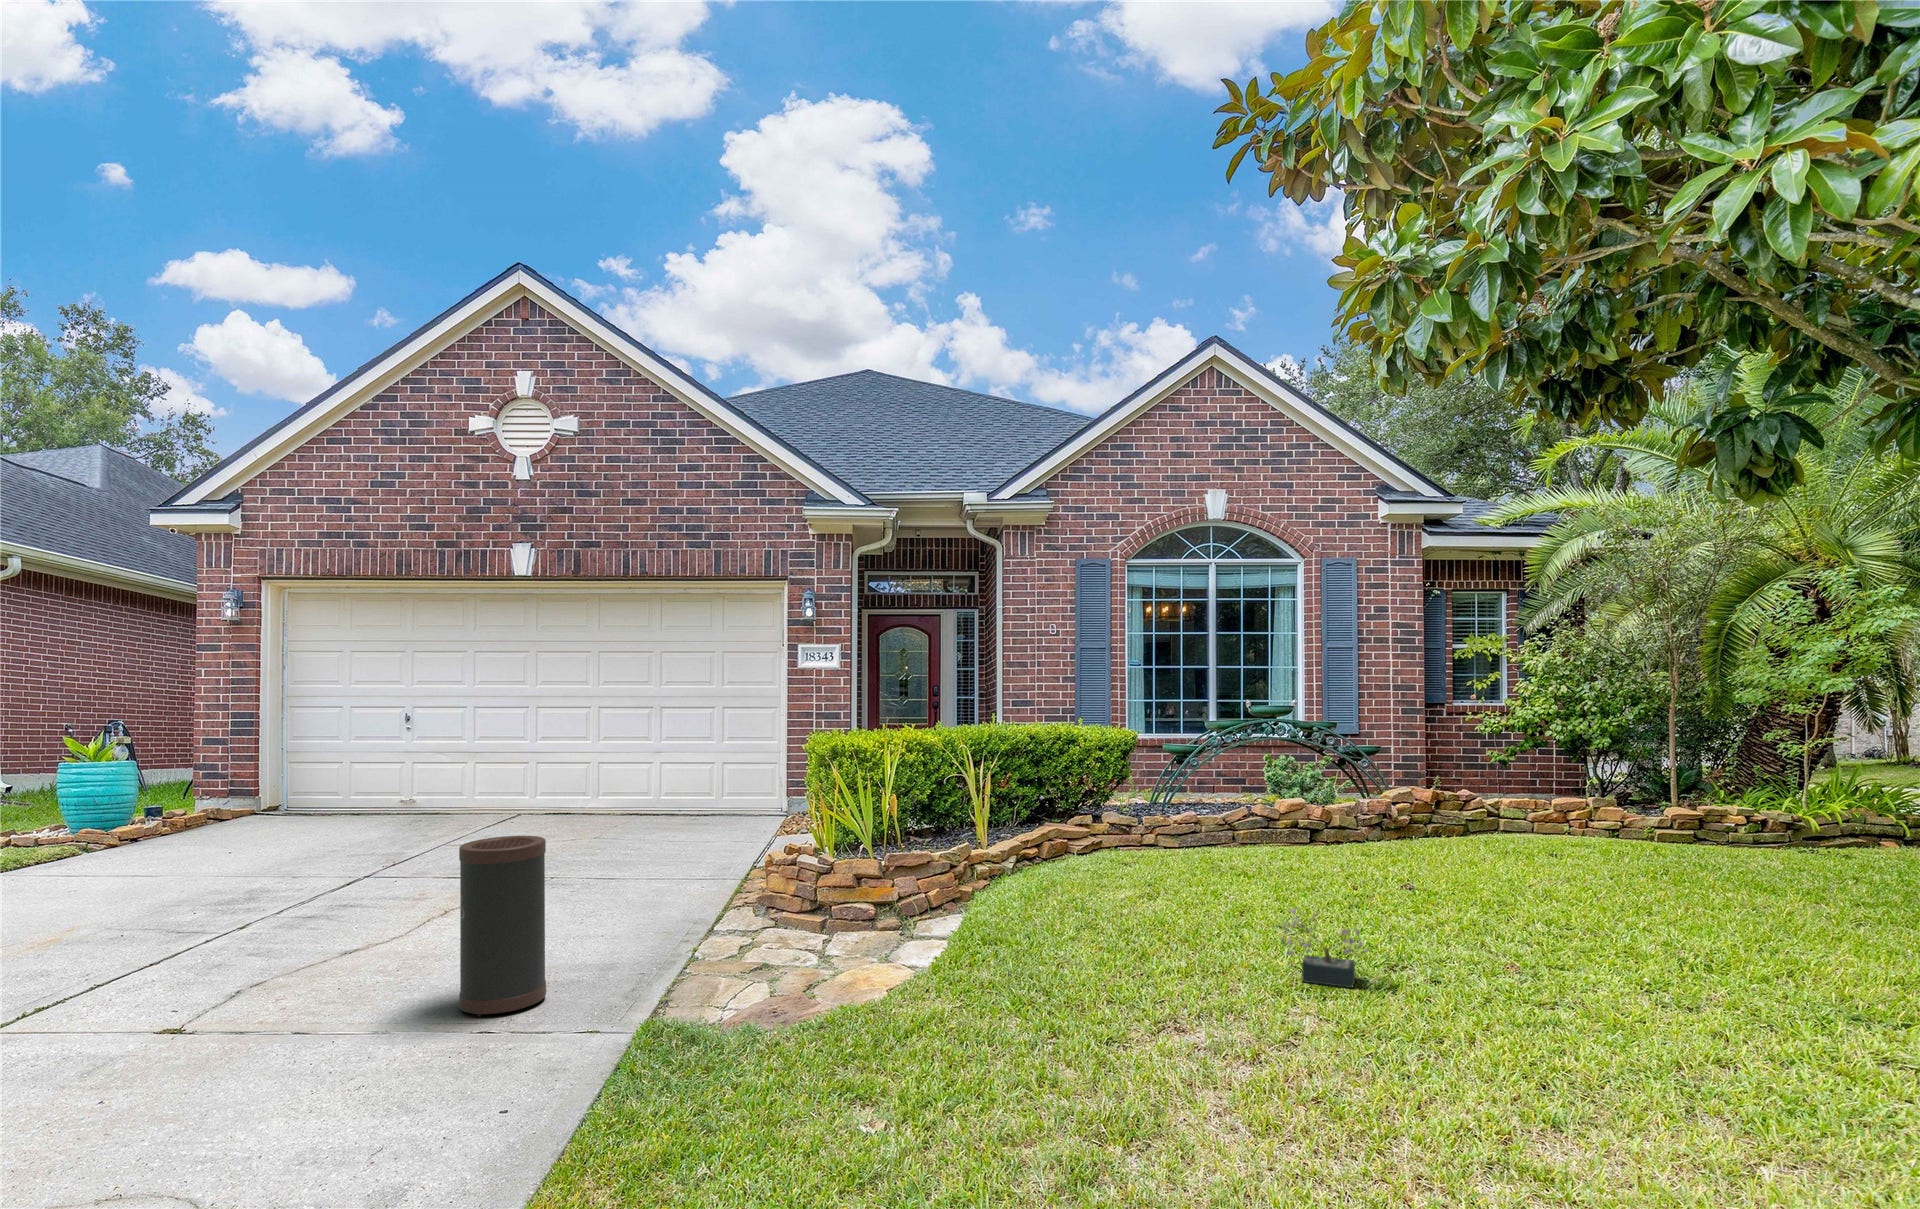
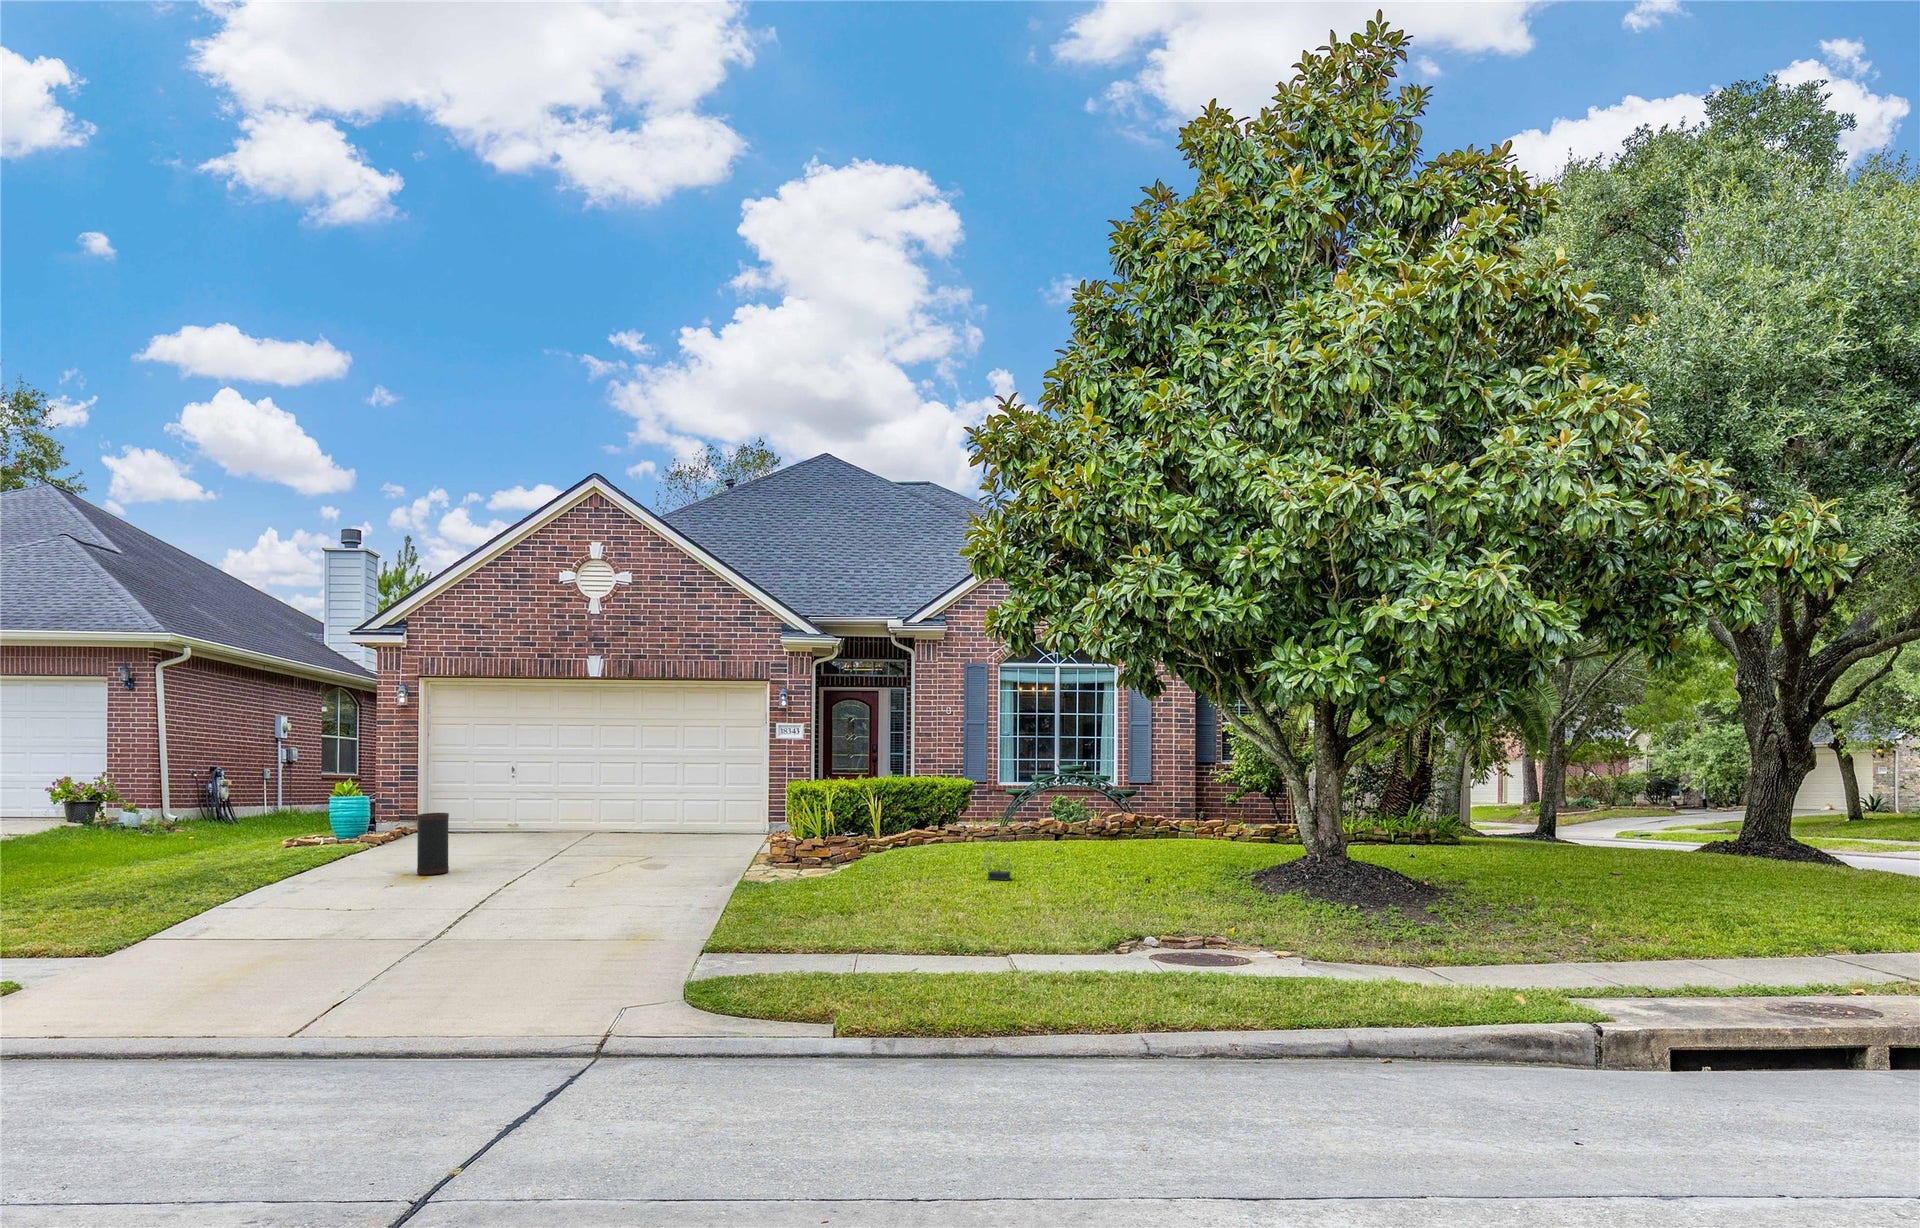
trash can: present [459,836,546,1017] -> present [417,813,449,876]

